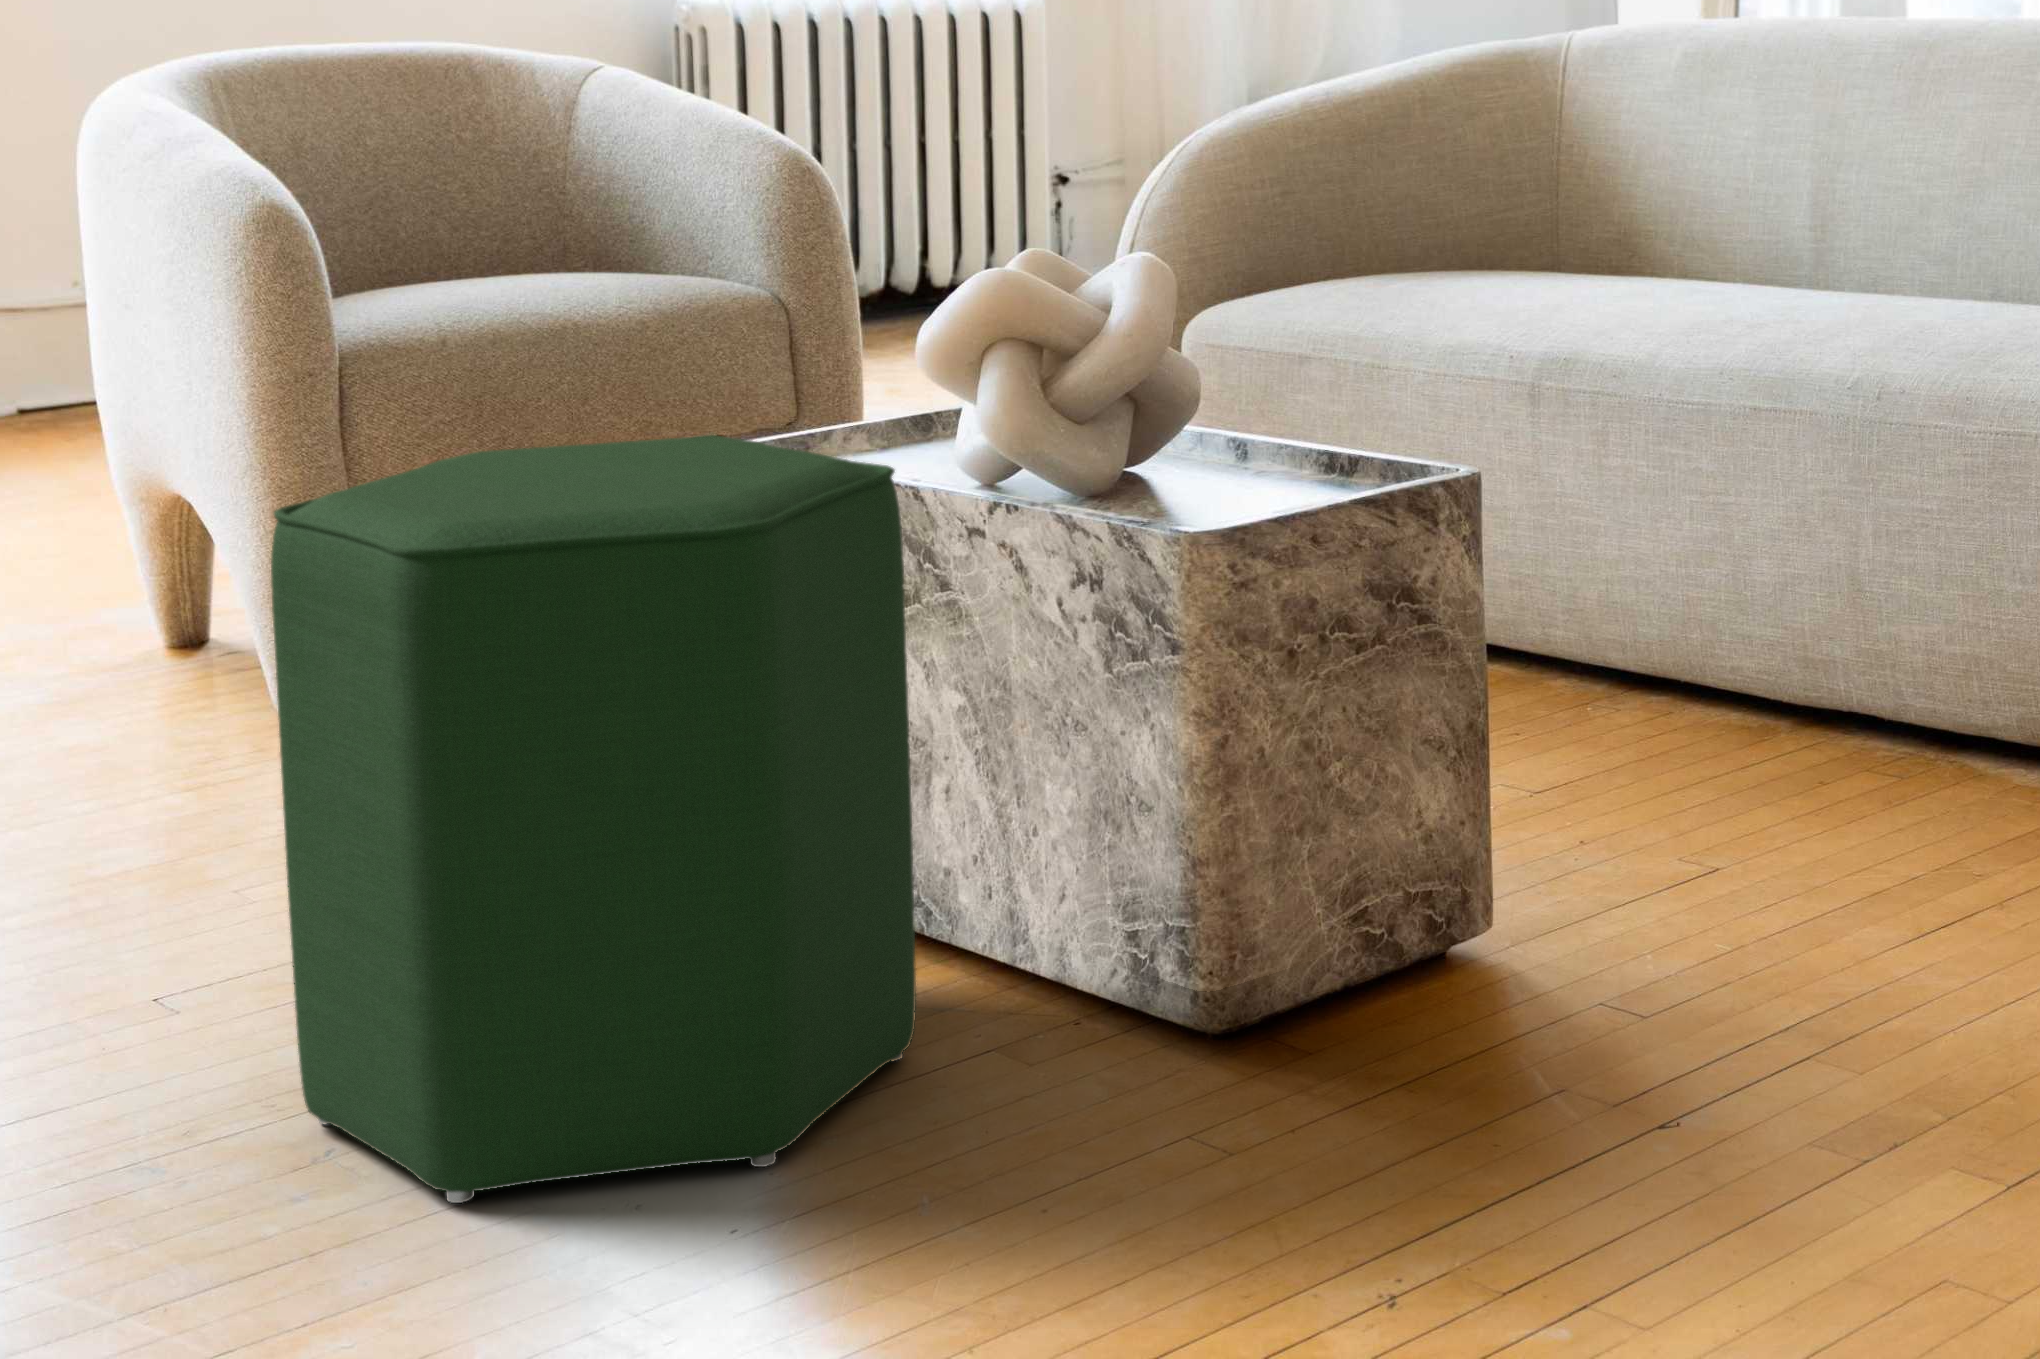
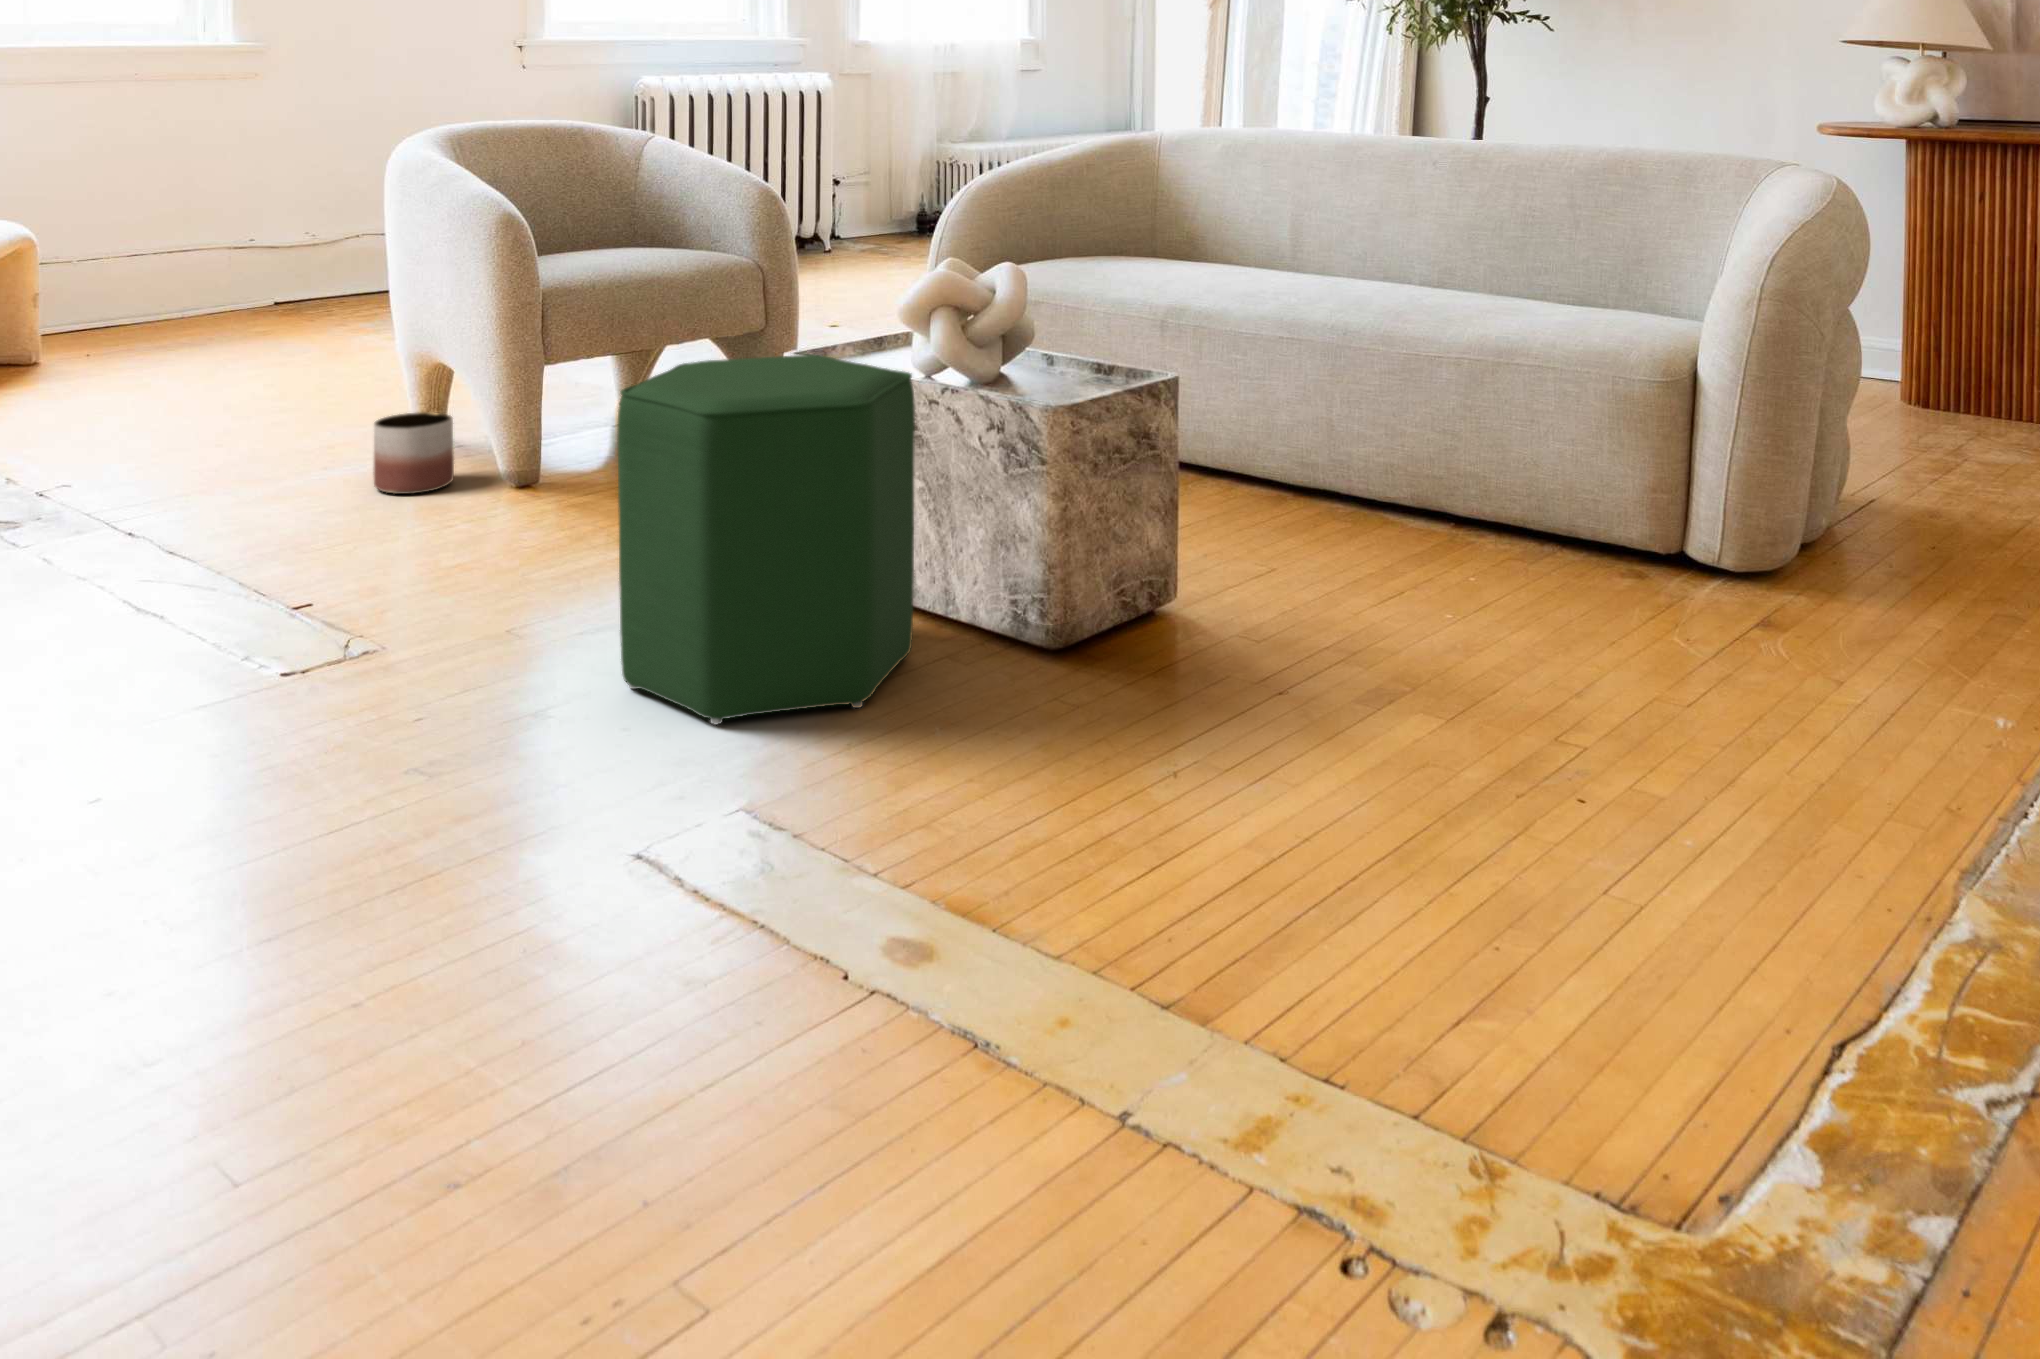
planter: none [25,578,183,733] -> present [374,412,454,494]

